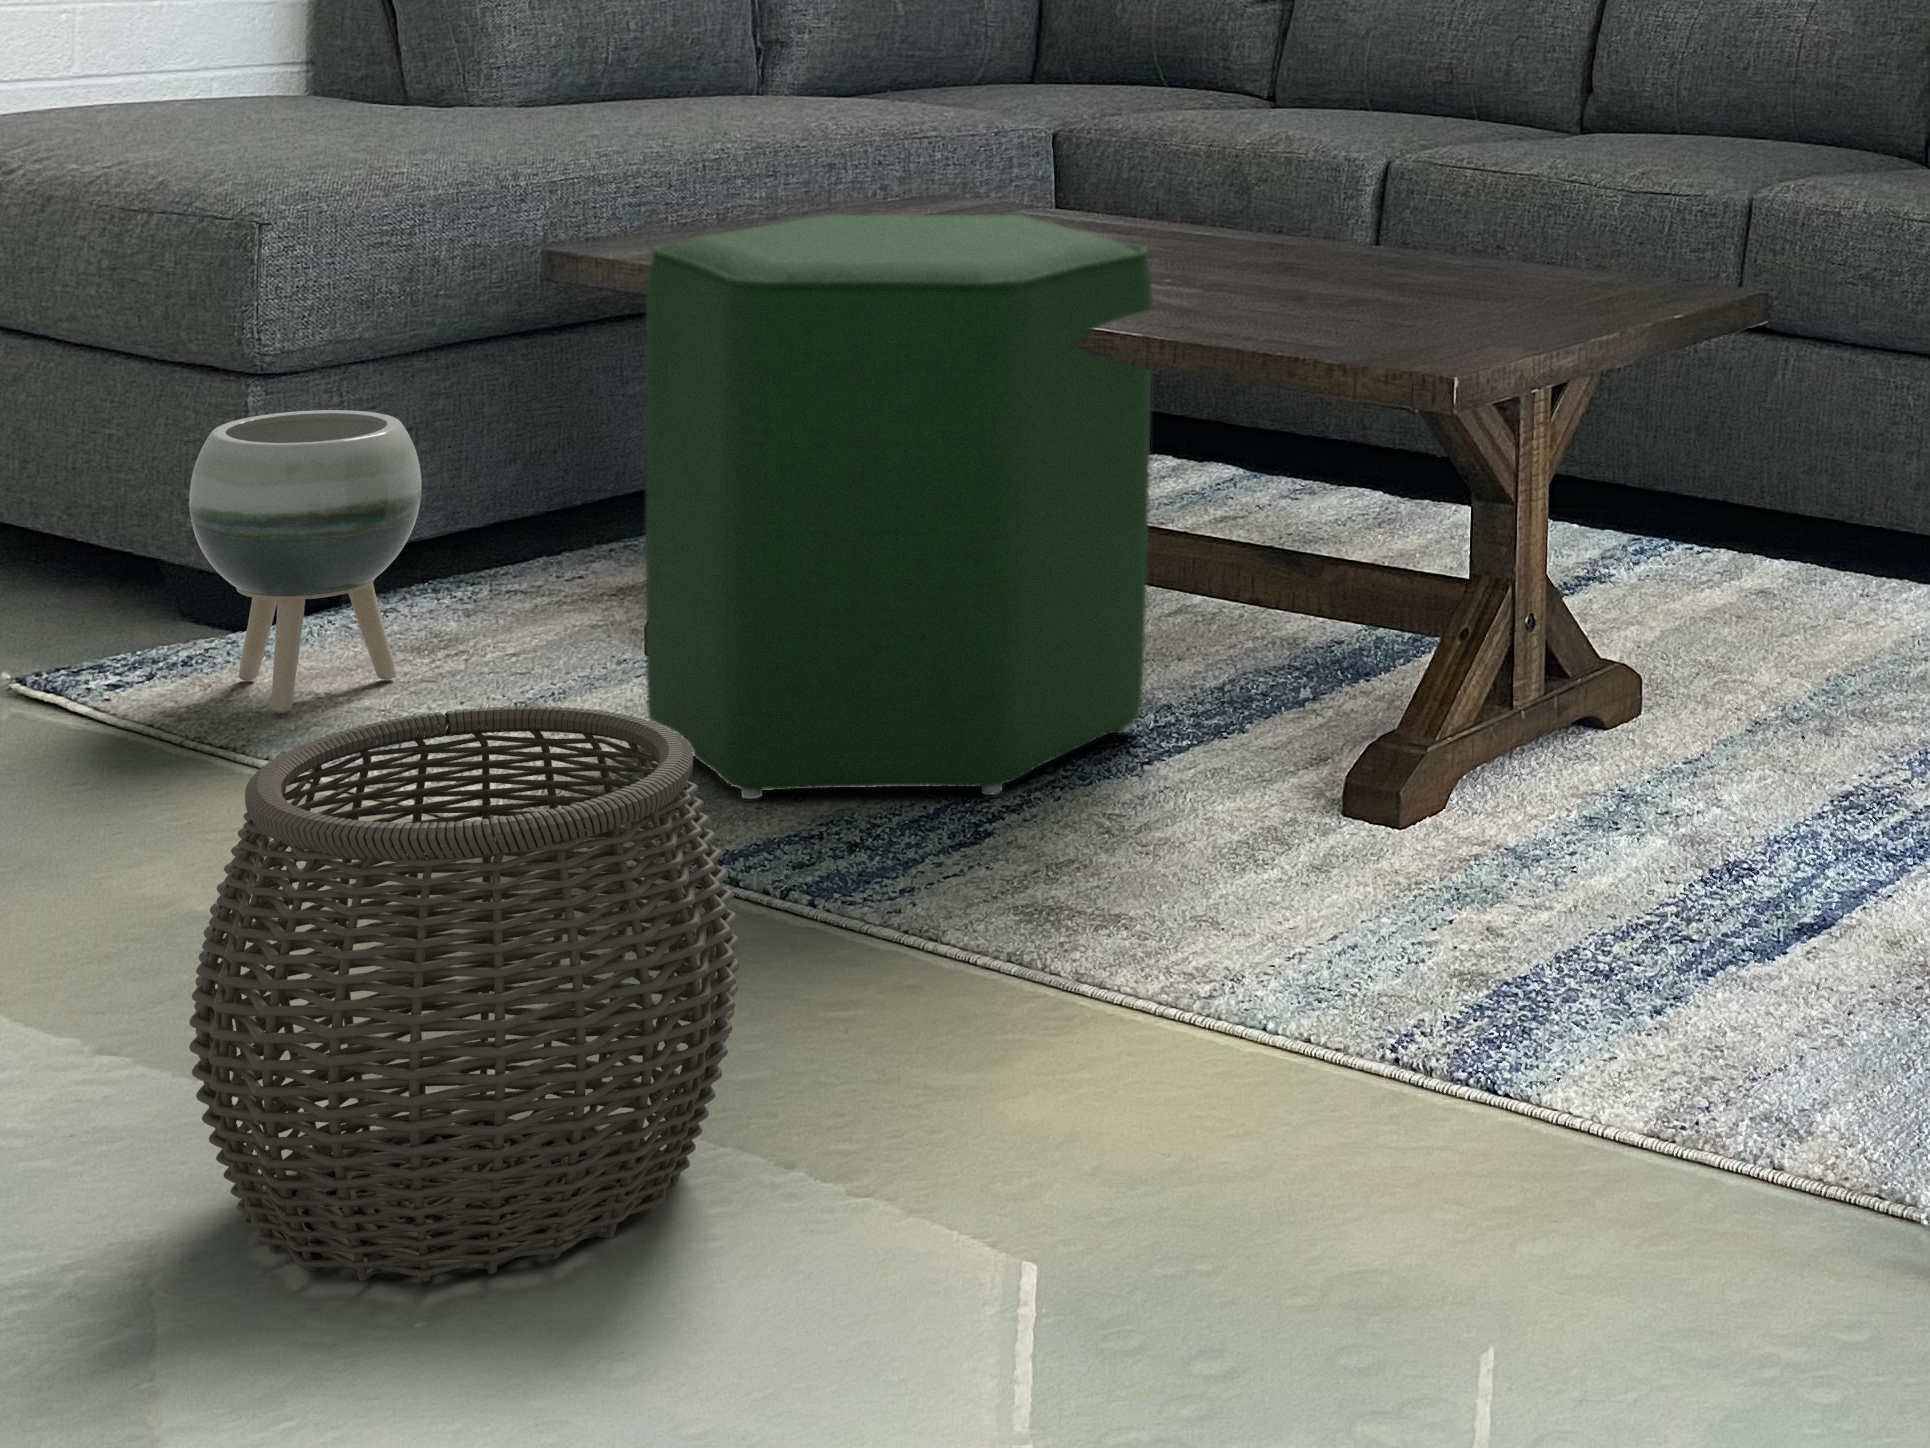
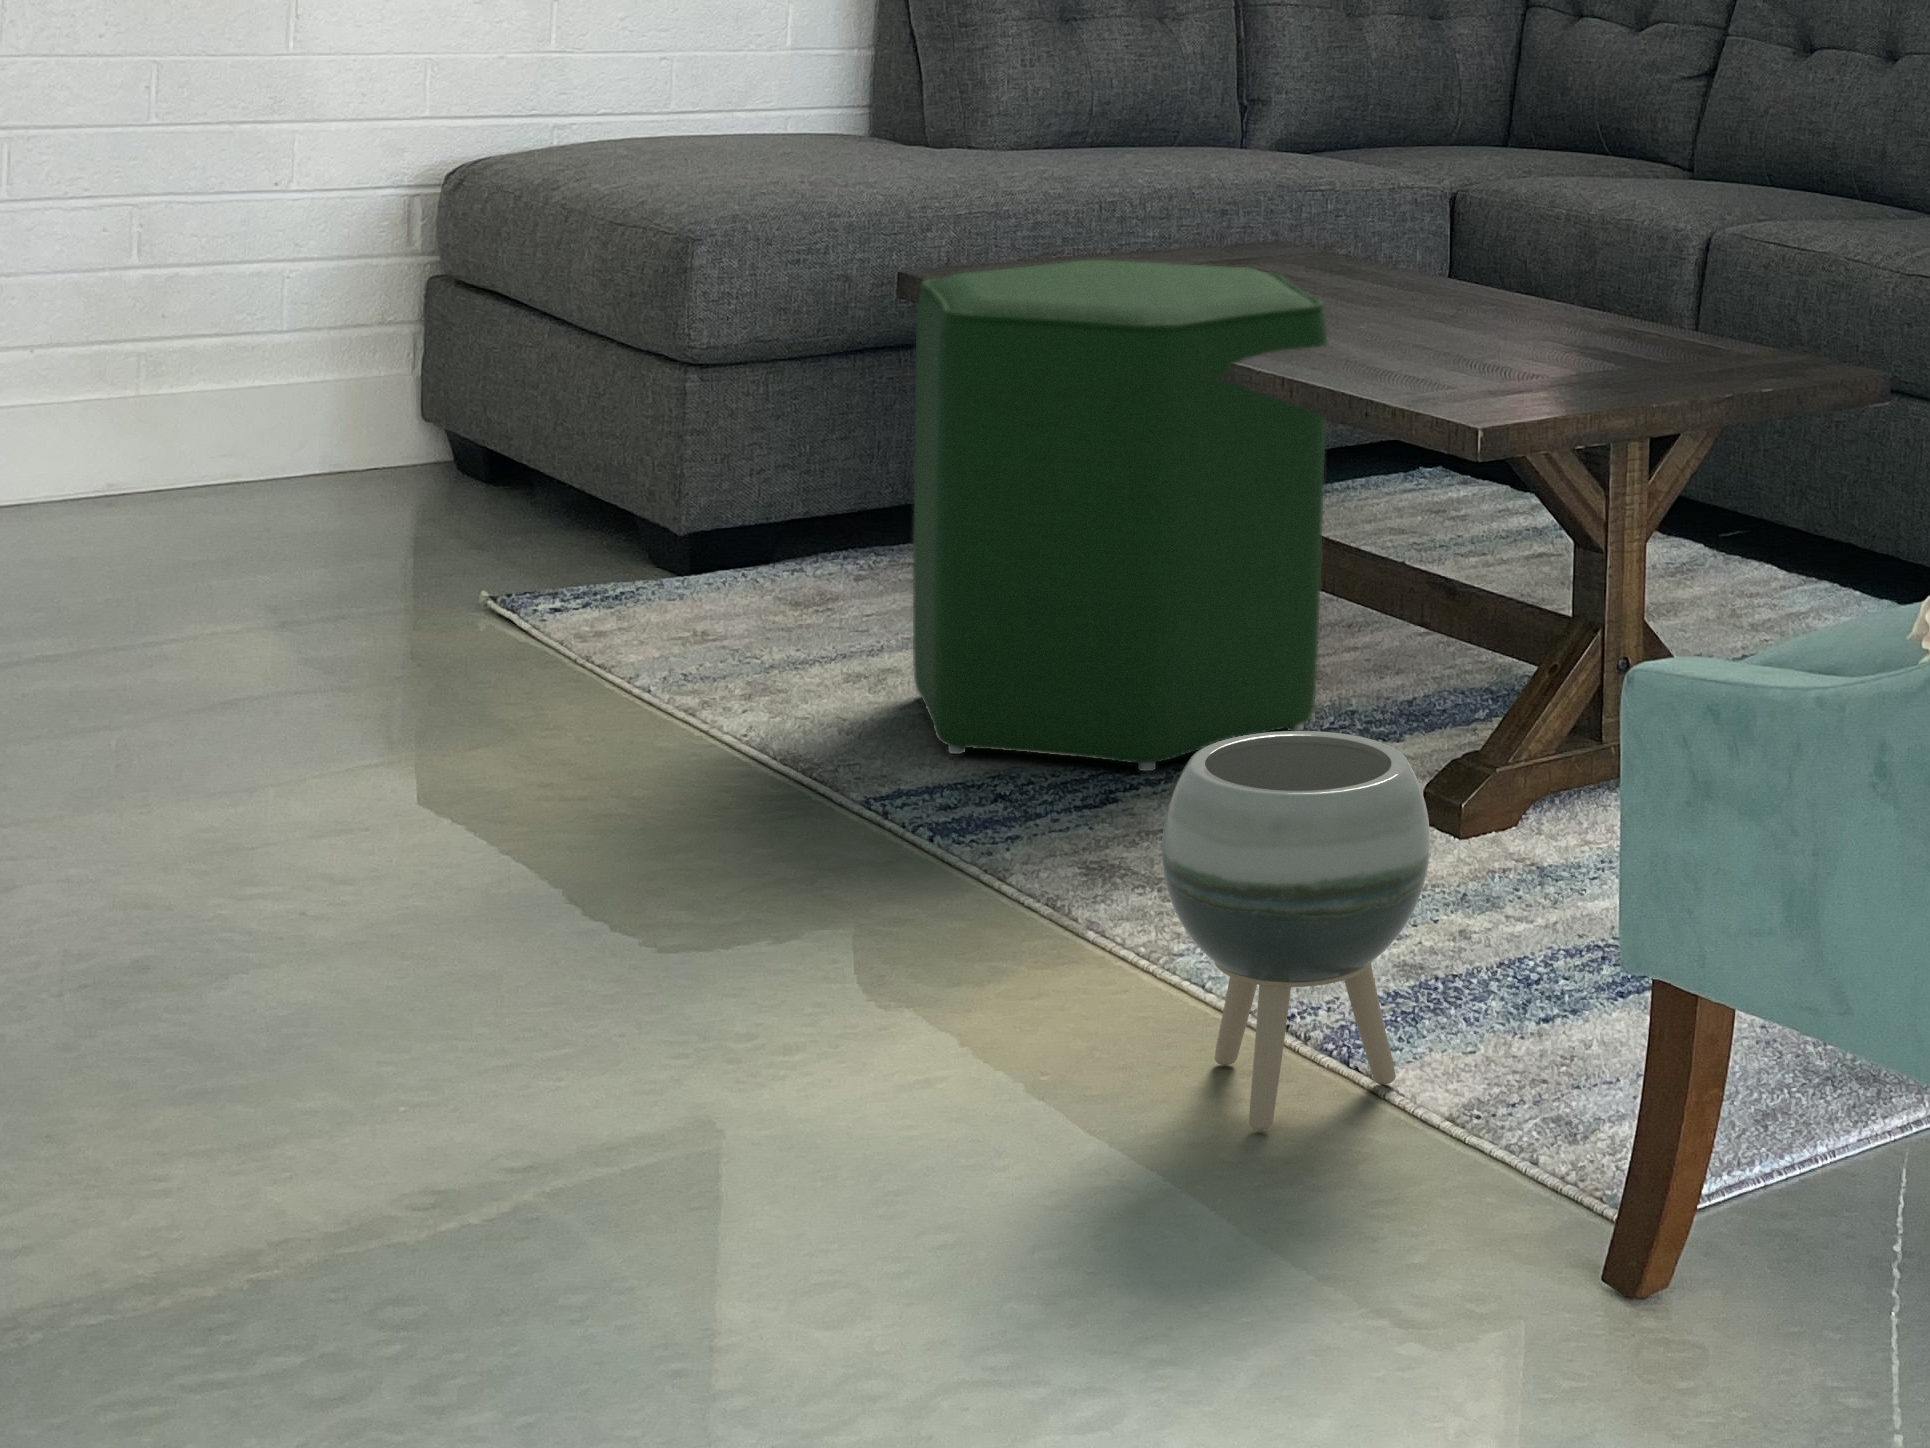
planter: present [189,410,422,713] -> present [1162,731,1430,1130]
woven basket: present [189,706,740,1282] -> none [292,643,726,1088]

